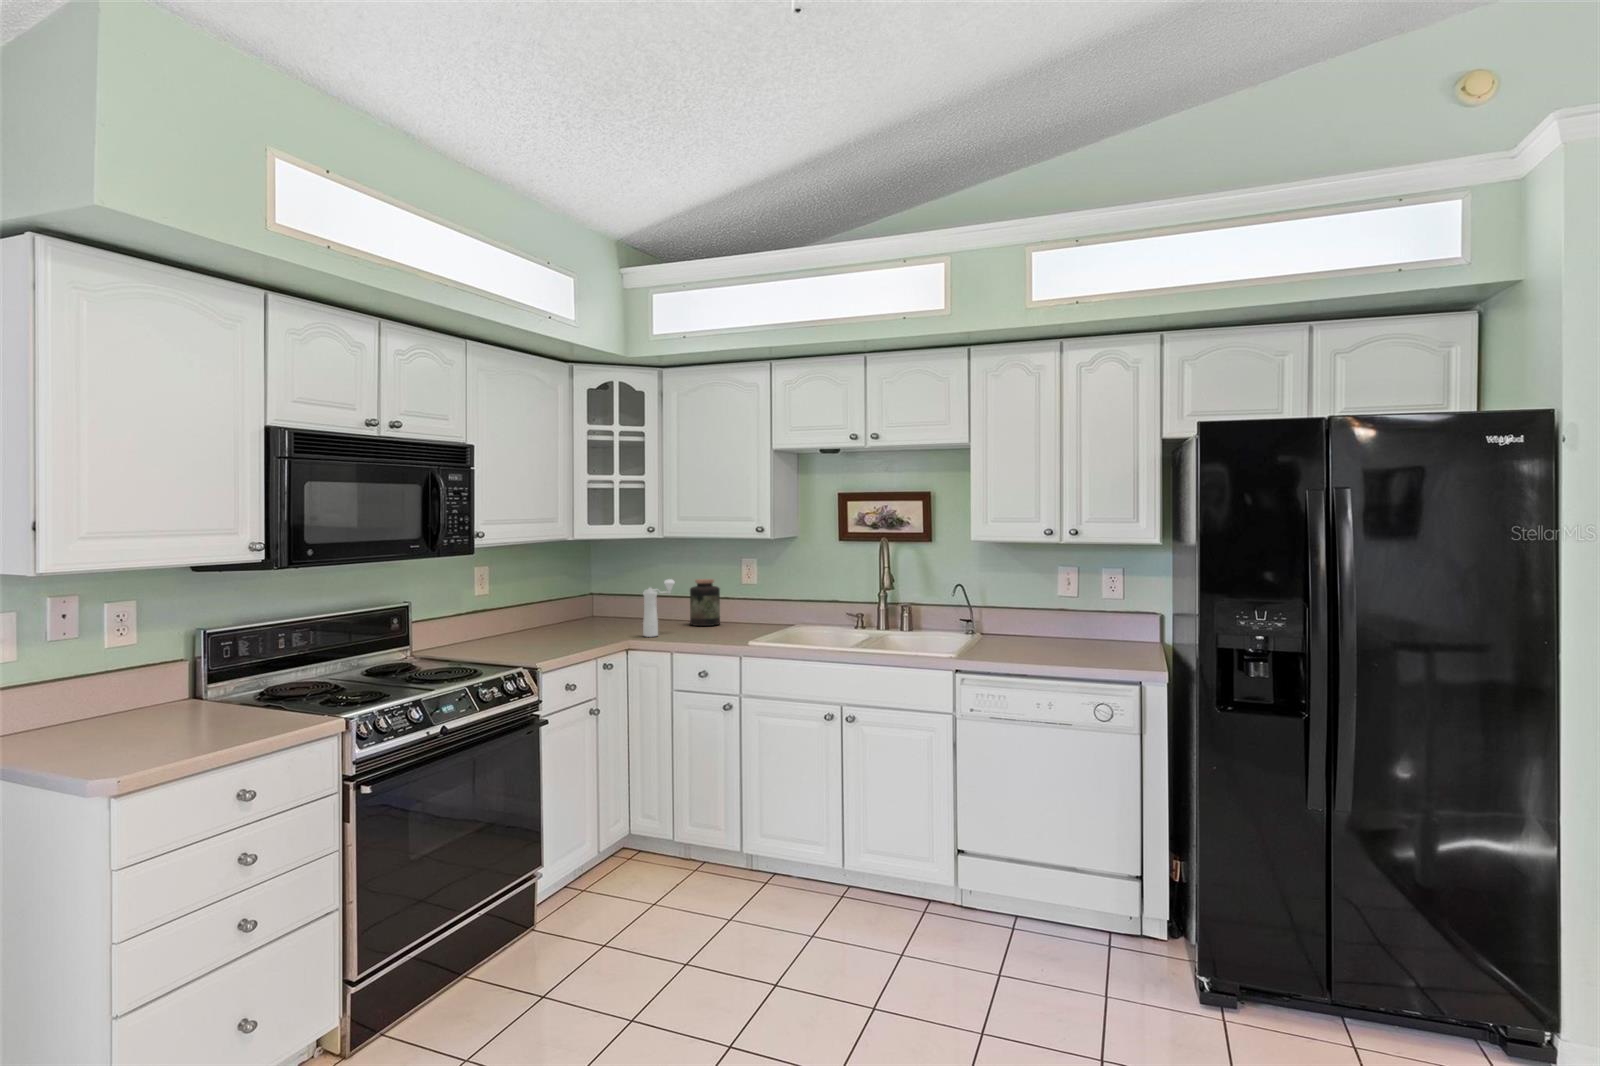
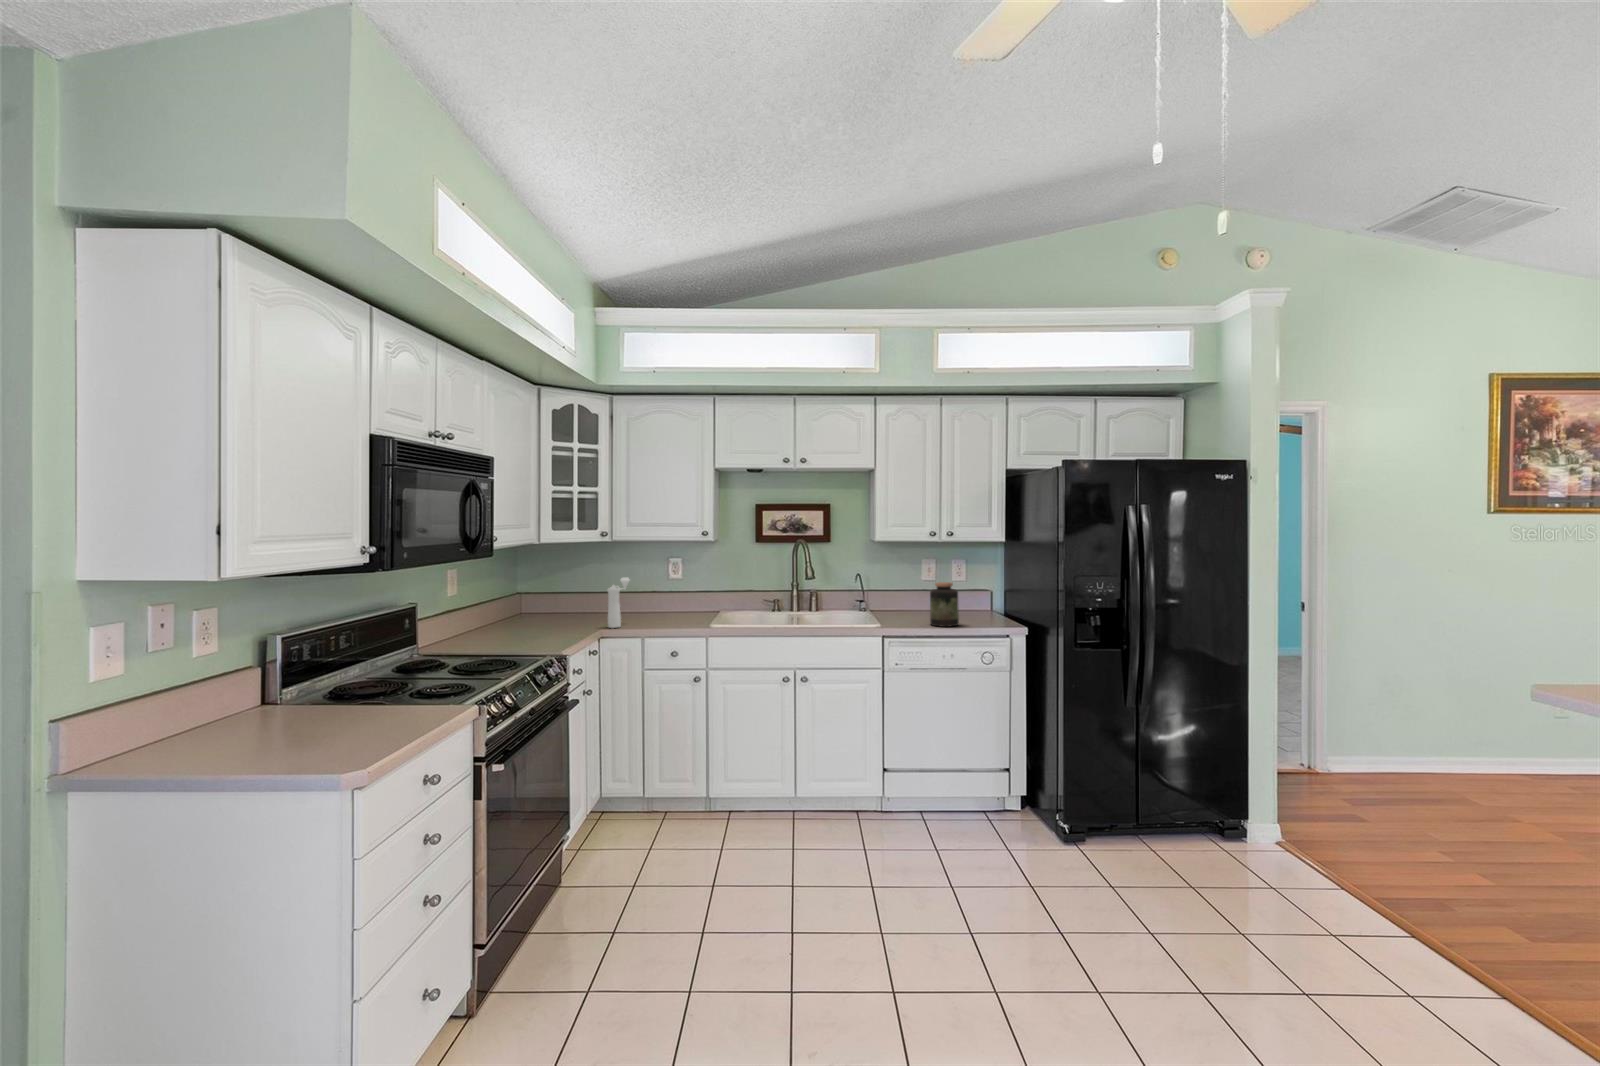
jar: present [690,579,720,626] -> present [930,582,959,627]

